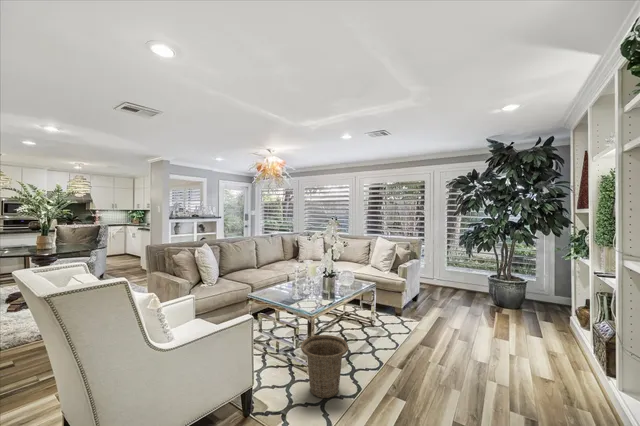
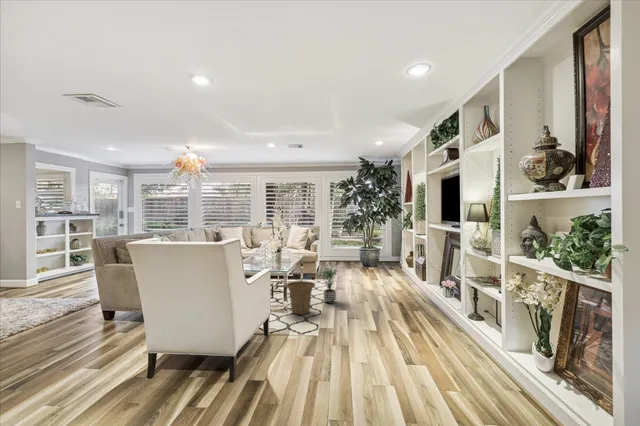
potted plant: none [367,318,408,381] -> present [318,269,336,303]

